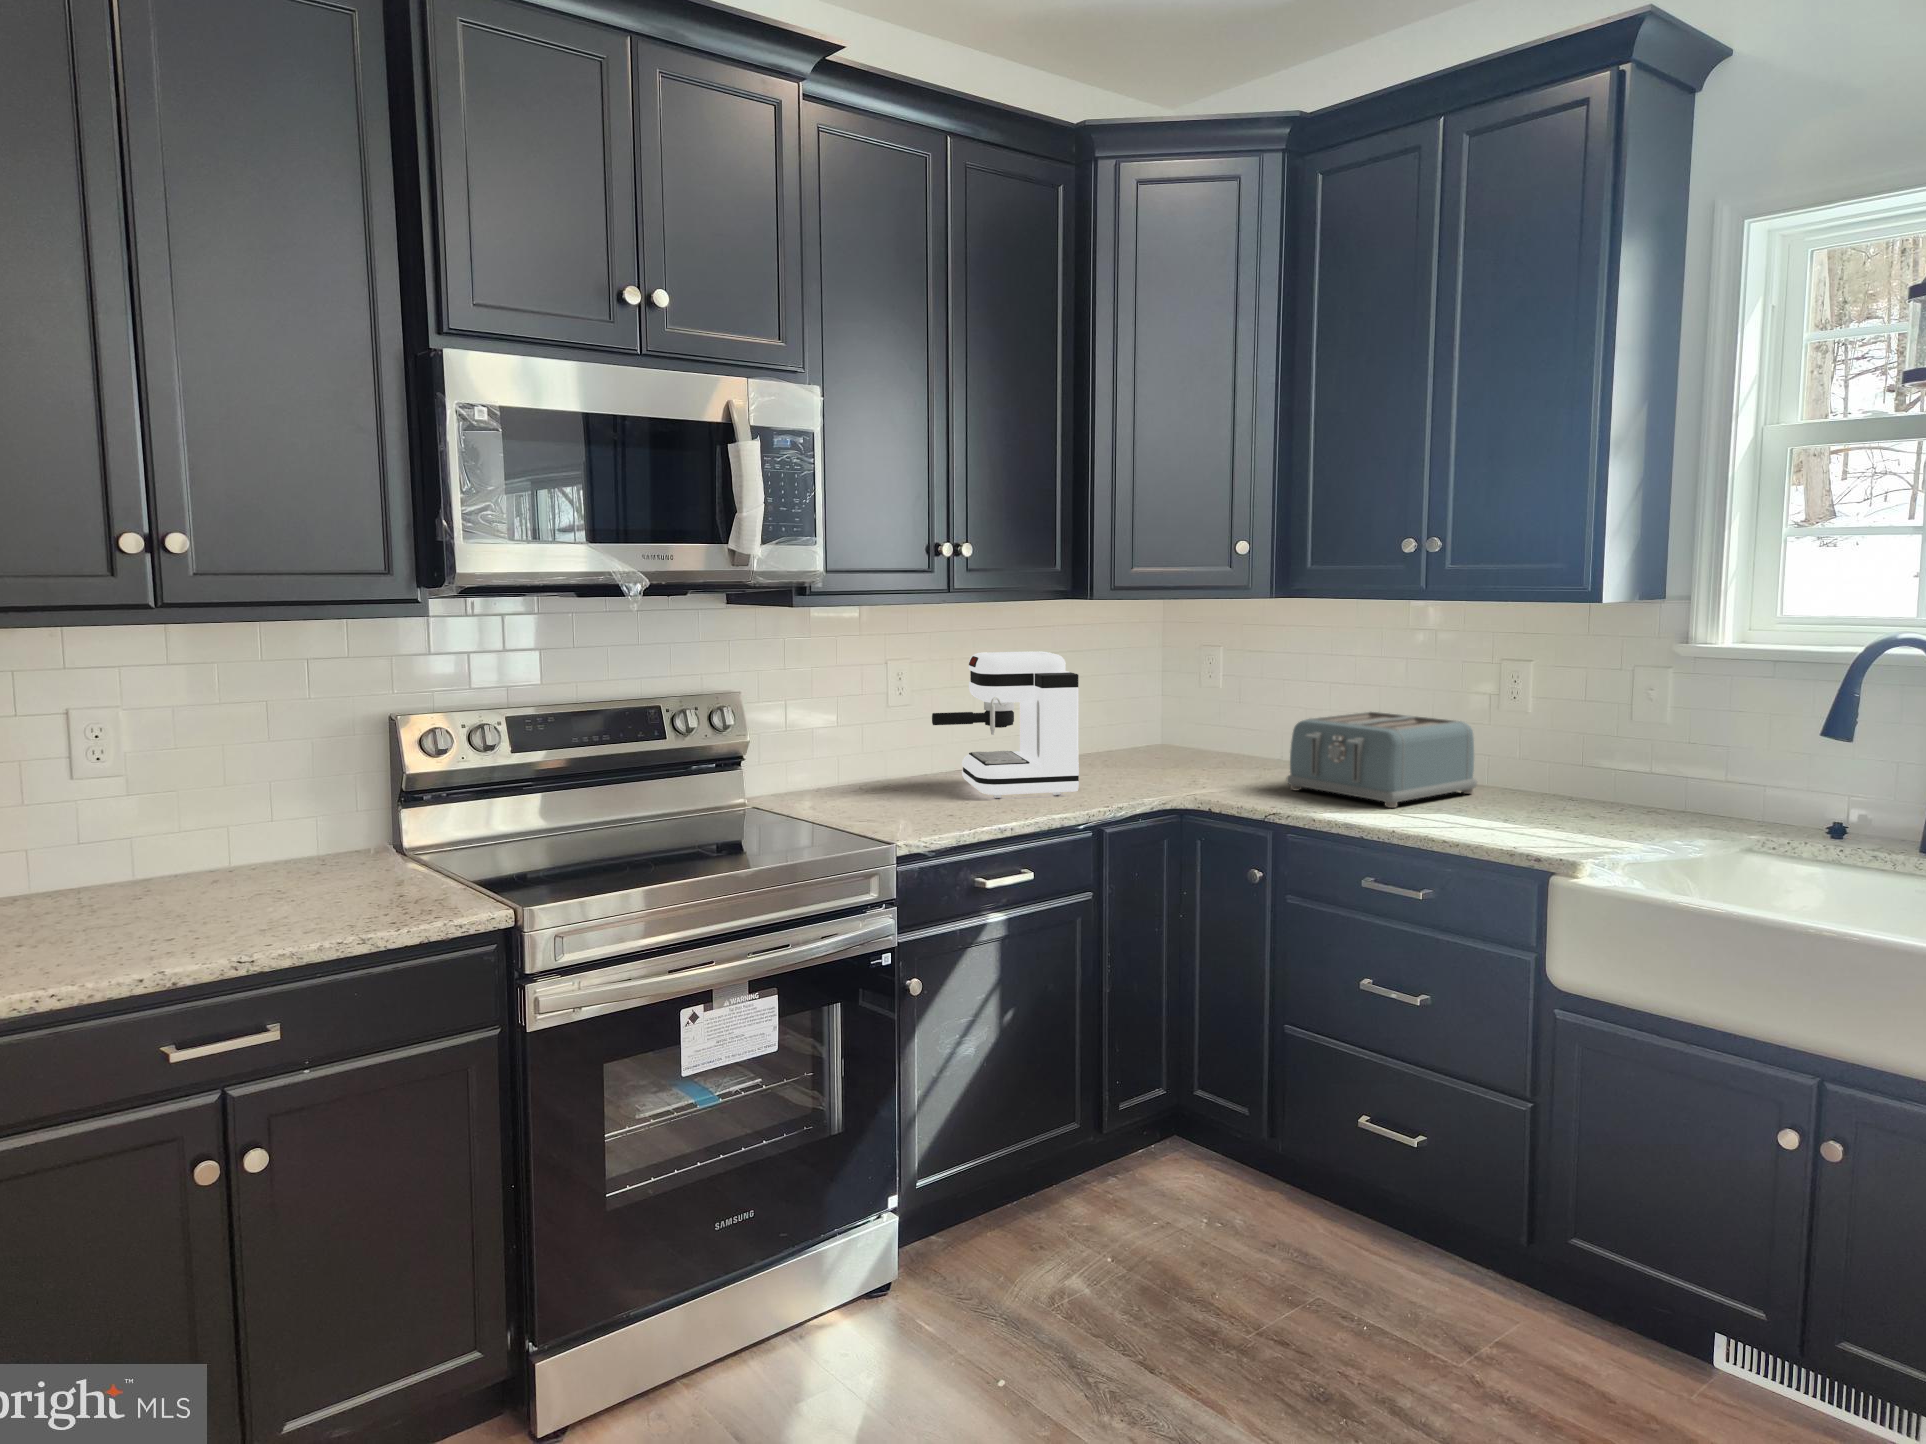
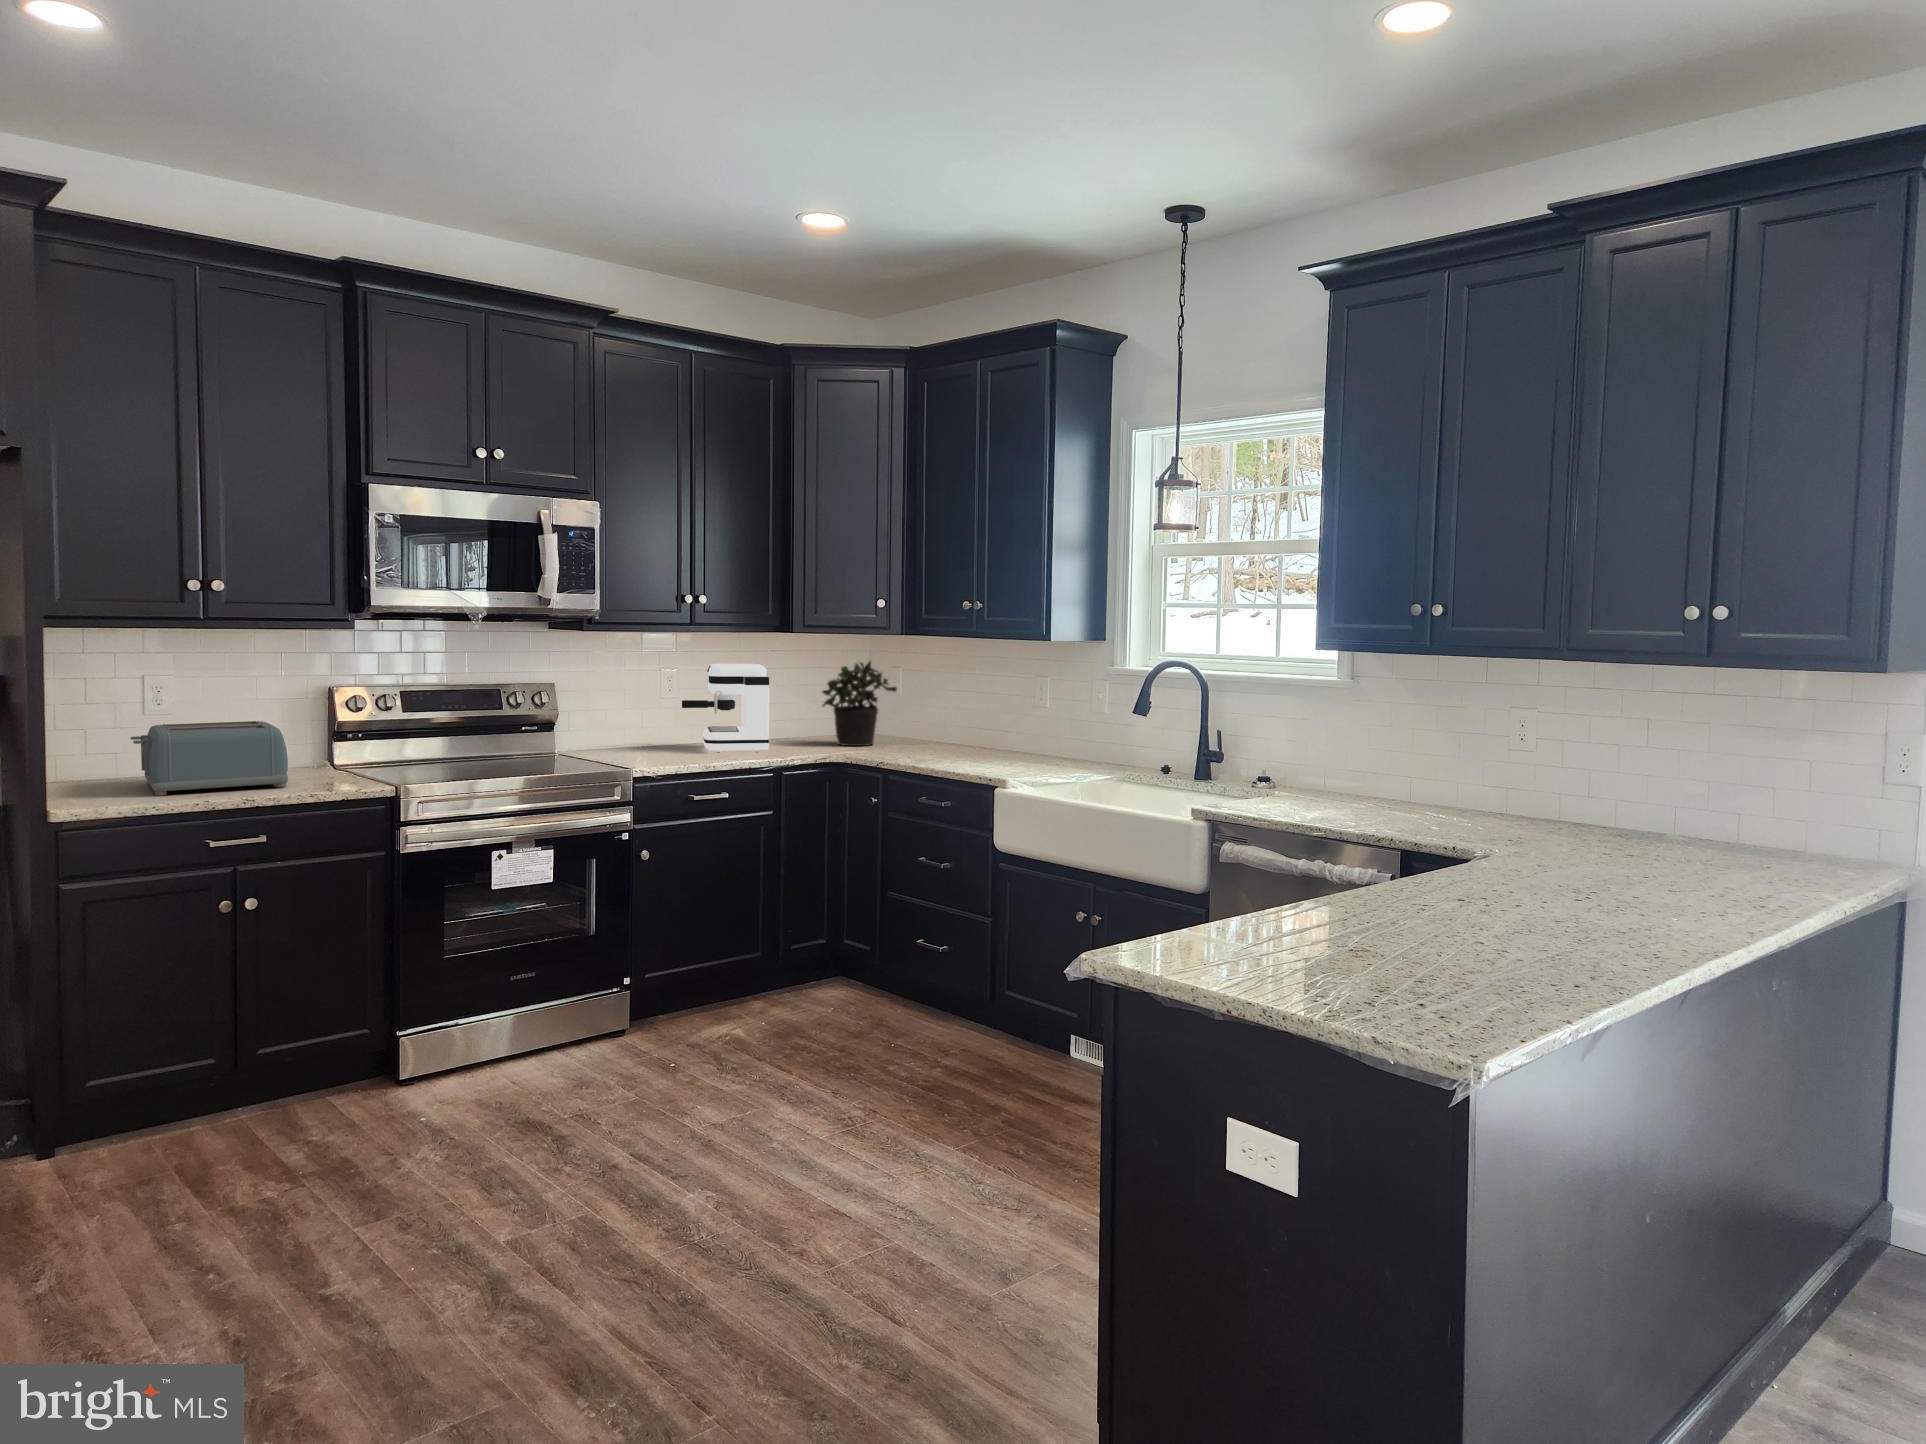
potted plant: none [1140,639,1256,778] -> present [823,661,897,746]
toaster: present [1287,712,1477,808] -> present [131,721,288,796]

